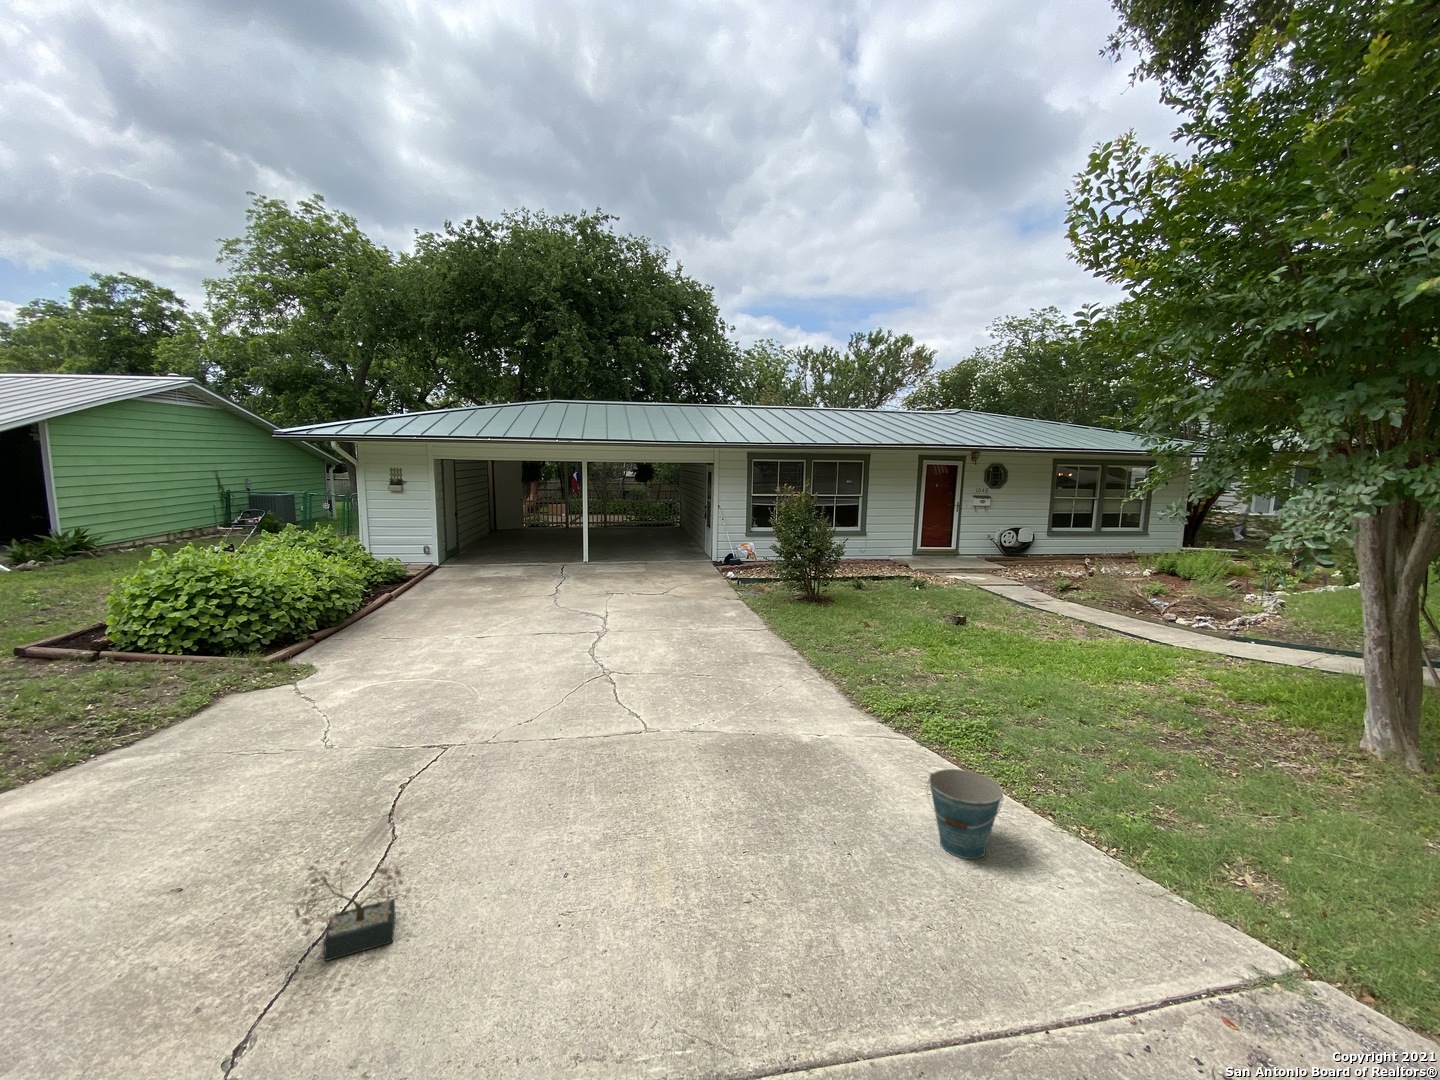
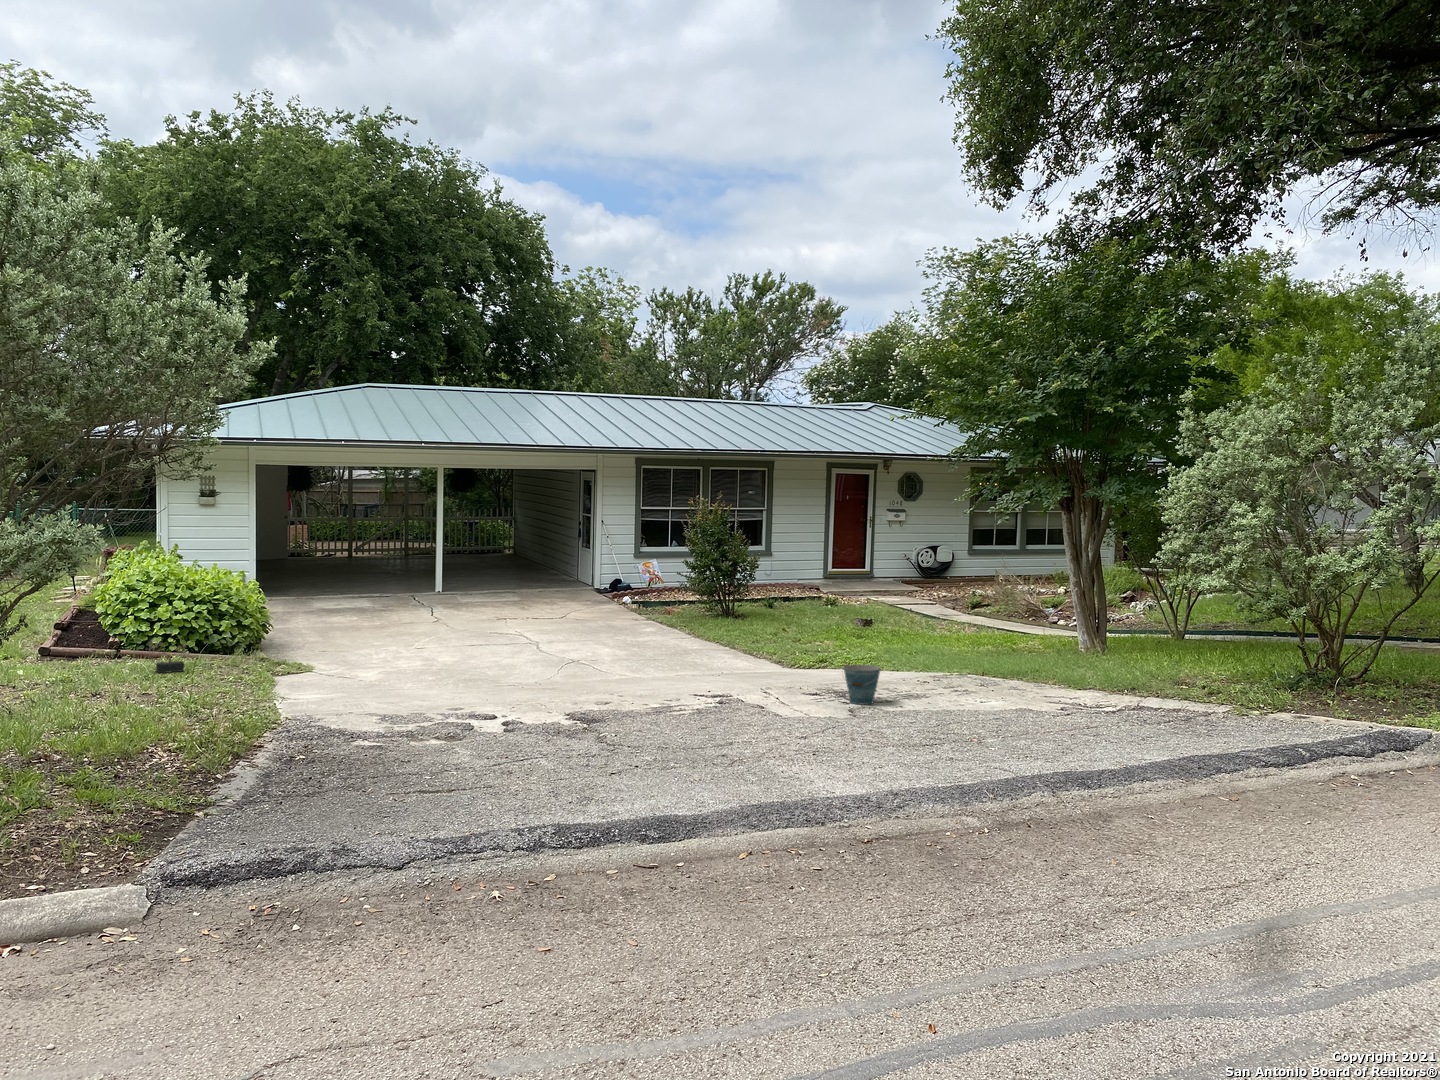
decorative plant: present [295,860,411,961] -> present [149,640,186,673]

